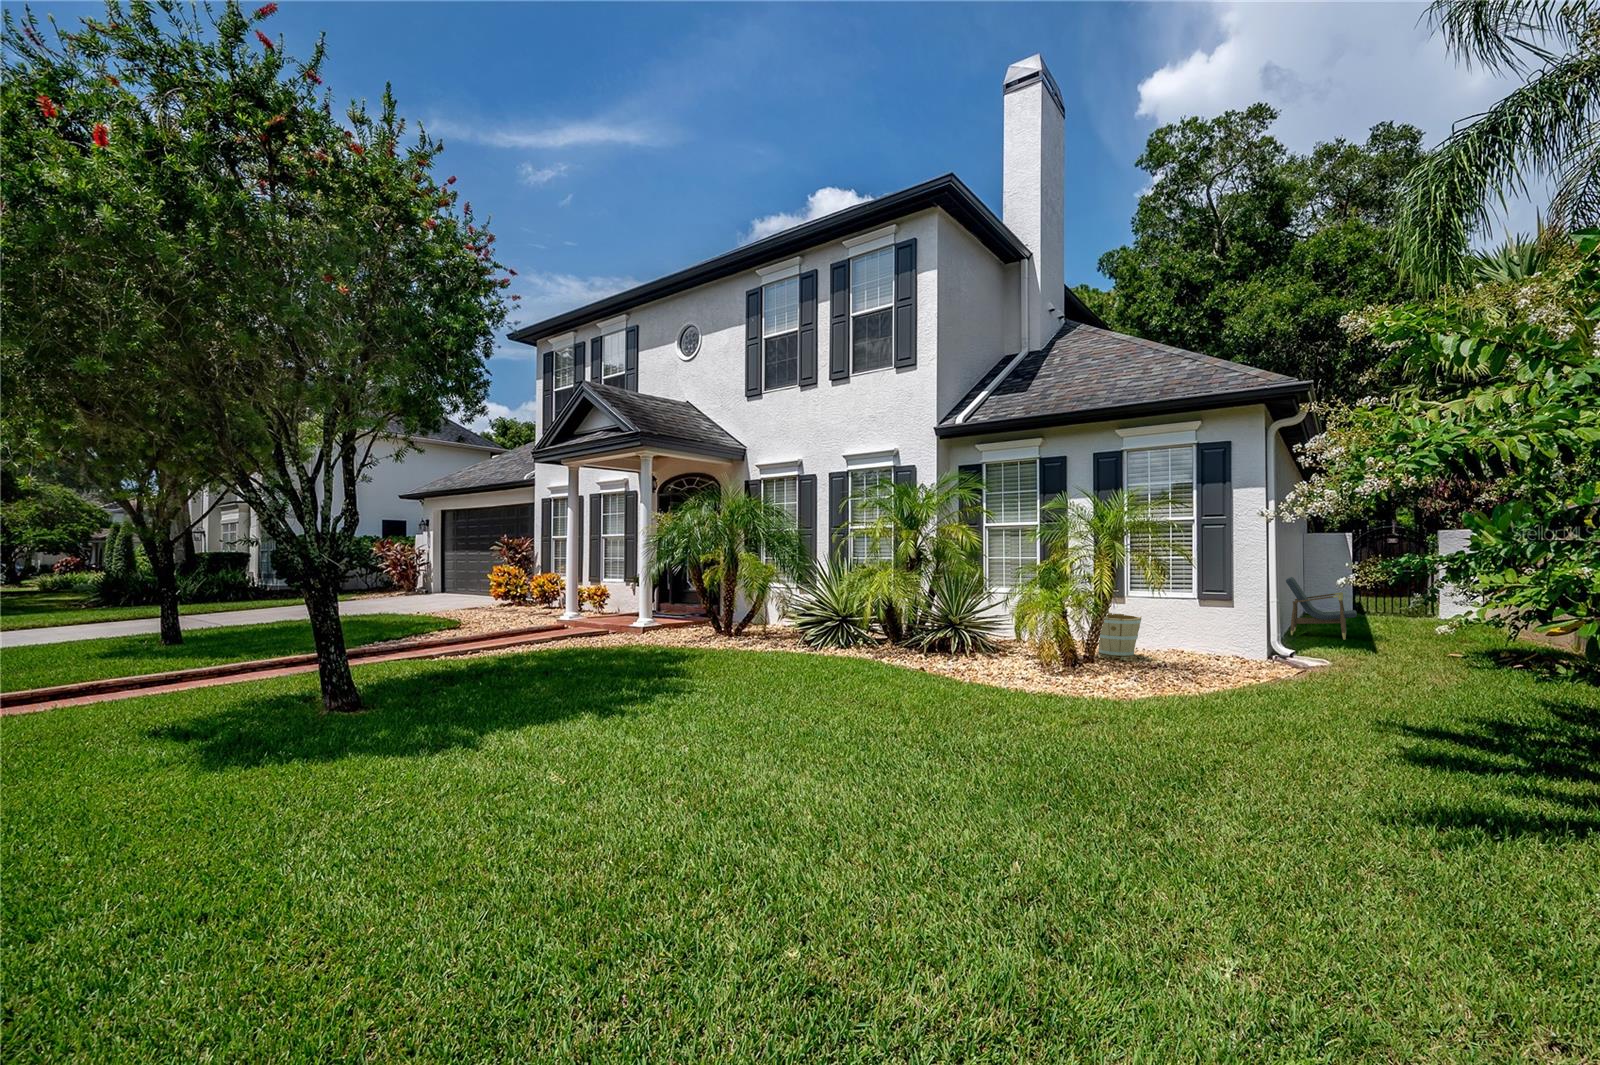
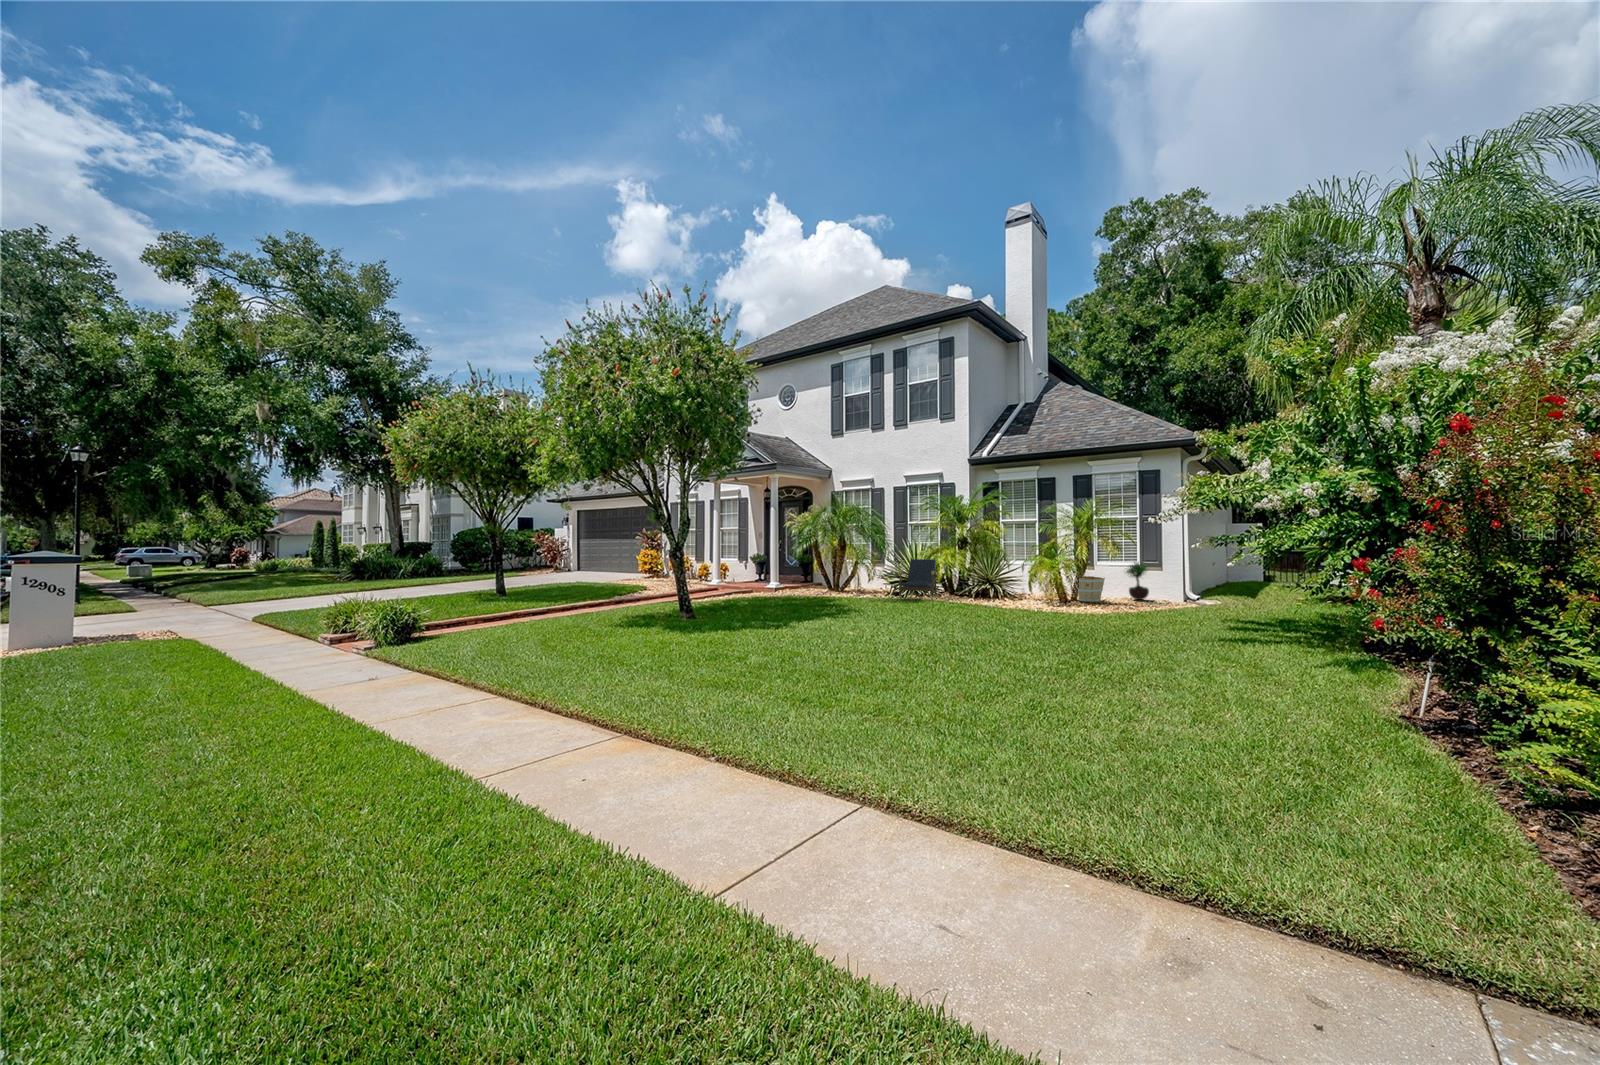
lounge chair: present [1286,577,1357,640] -> present [899,559,937,601]
potted tree: none [1172,587,1217,655] -> present [1126,563,1149,600]

